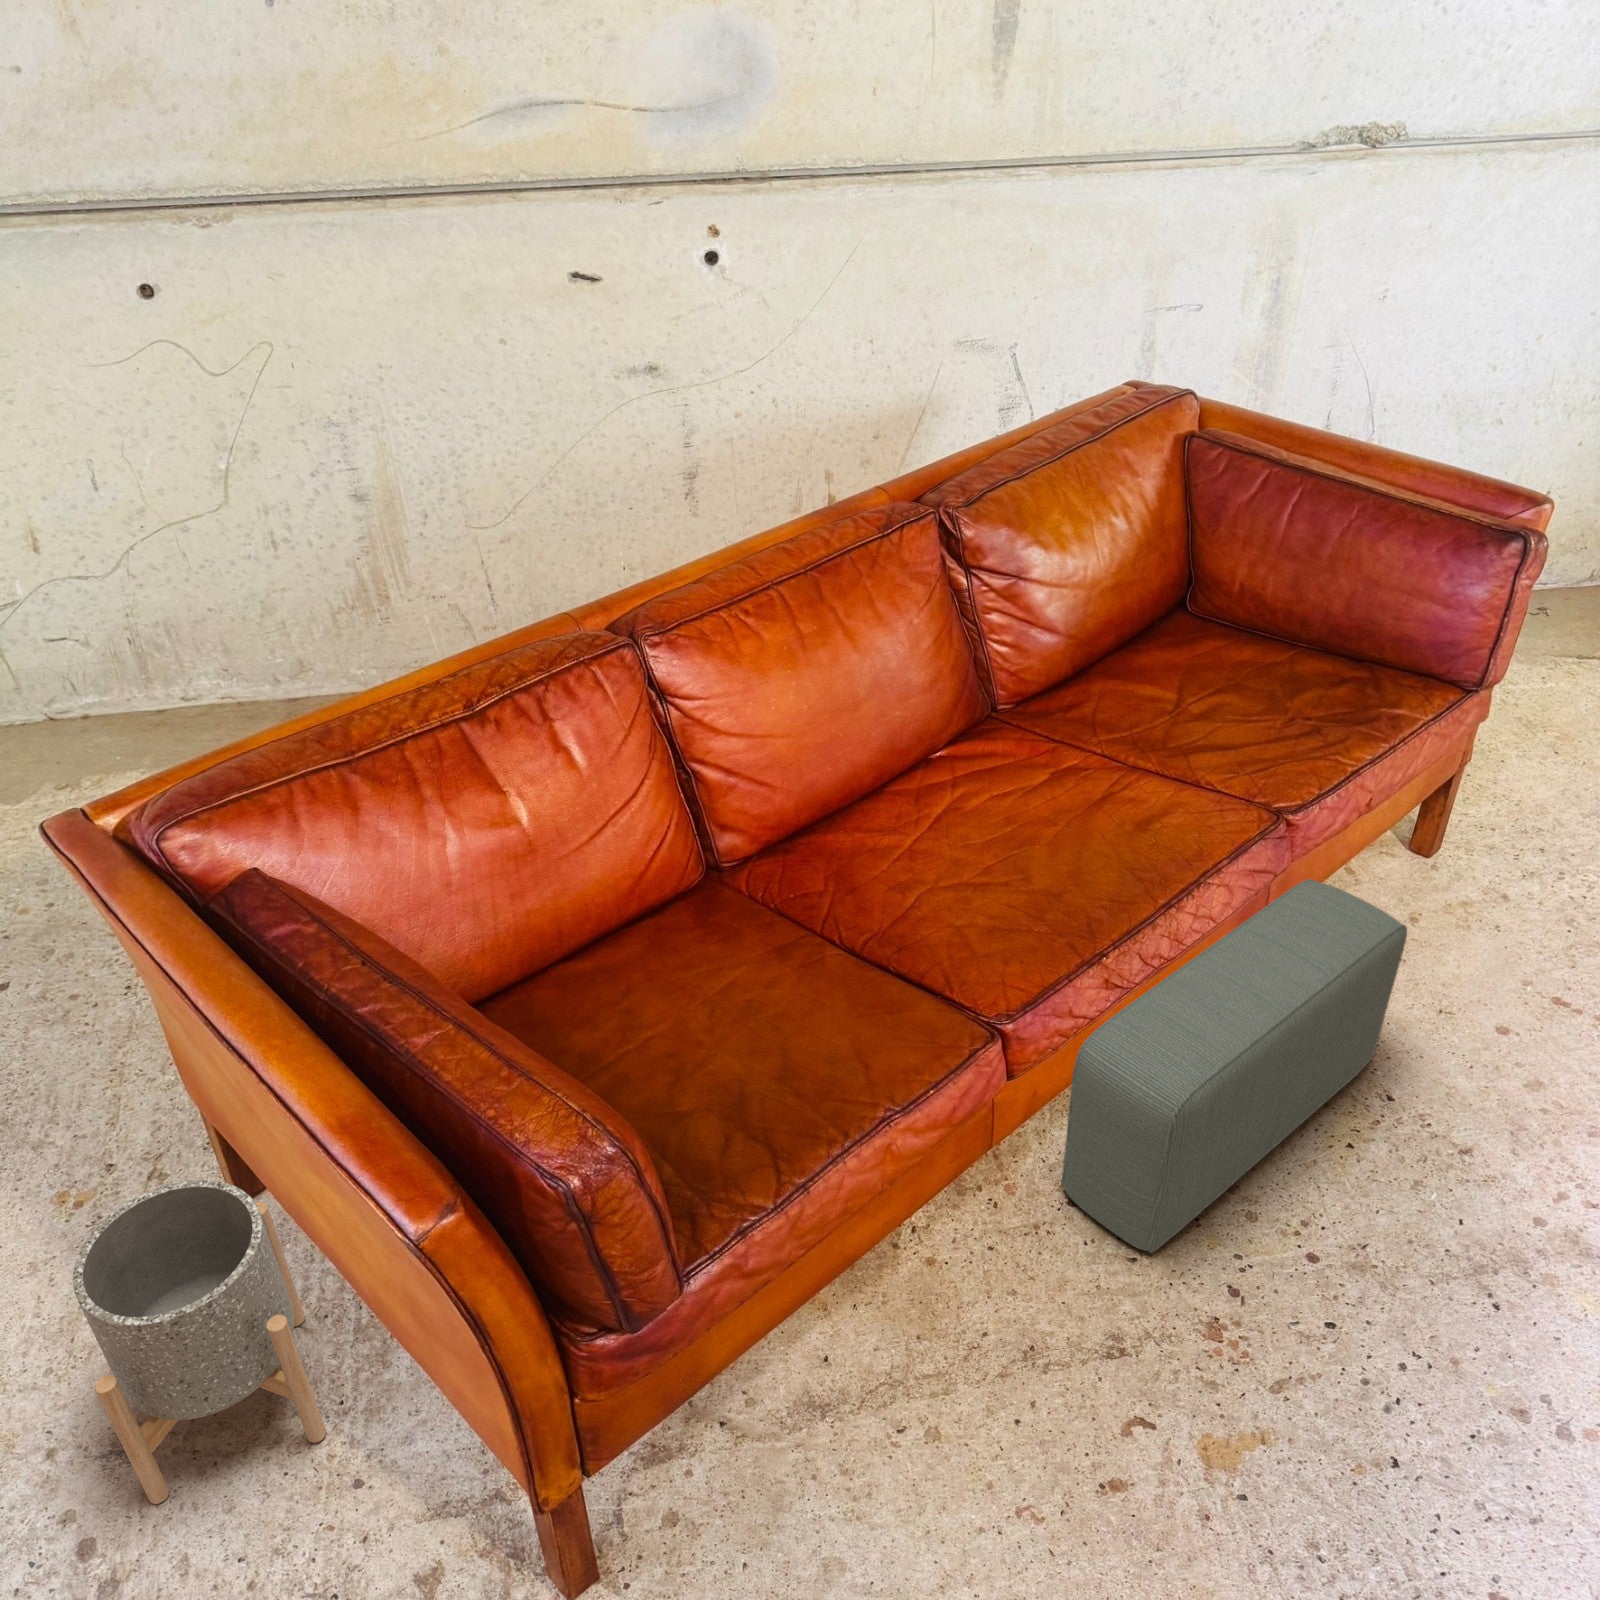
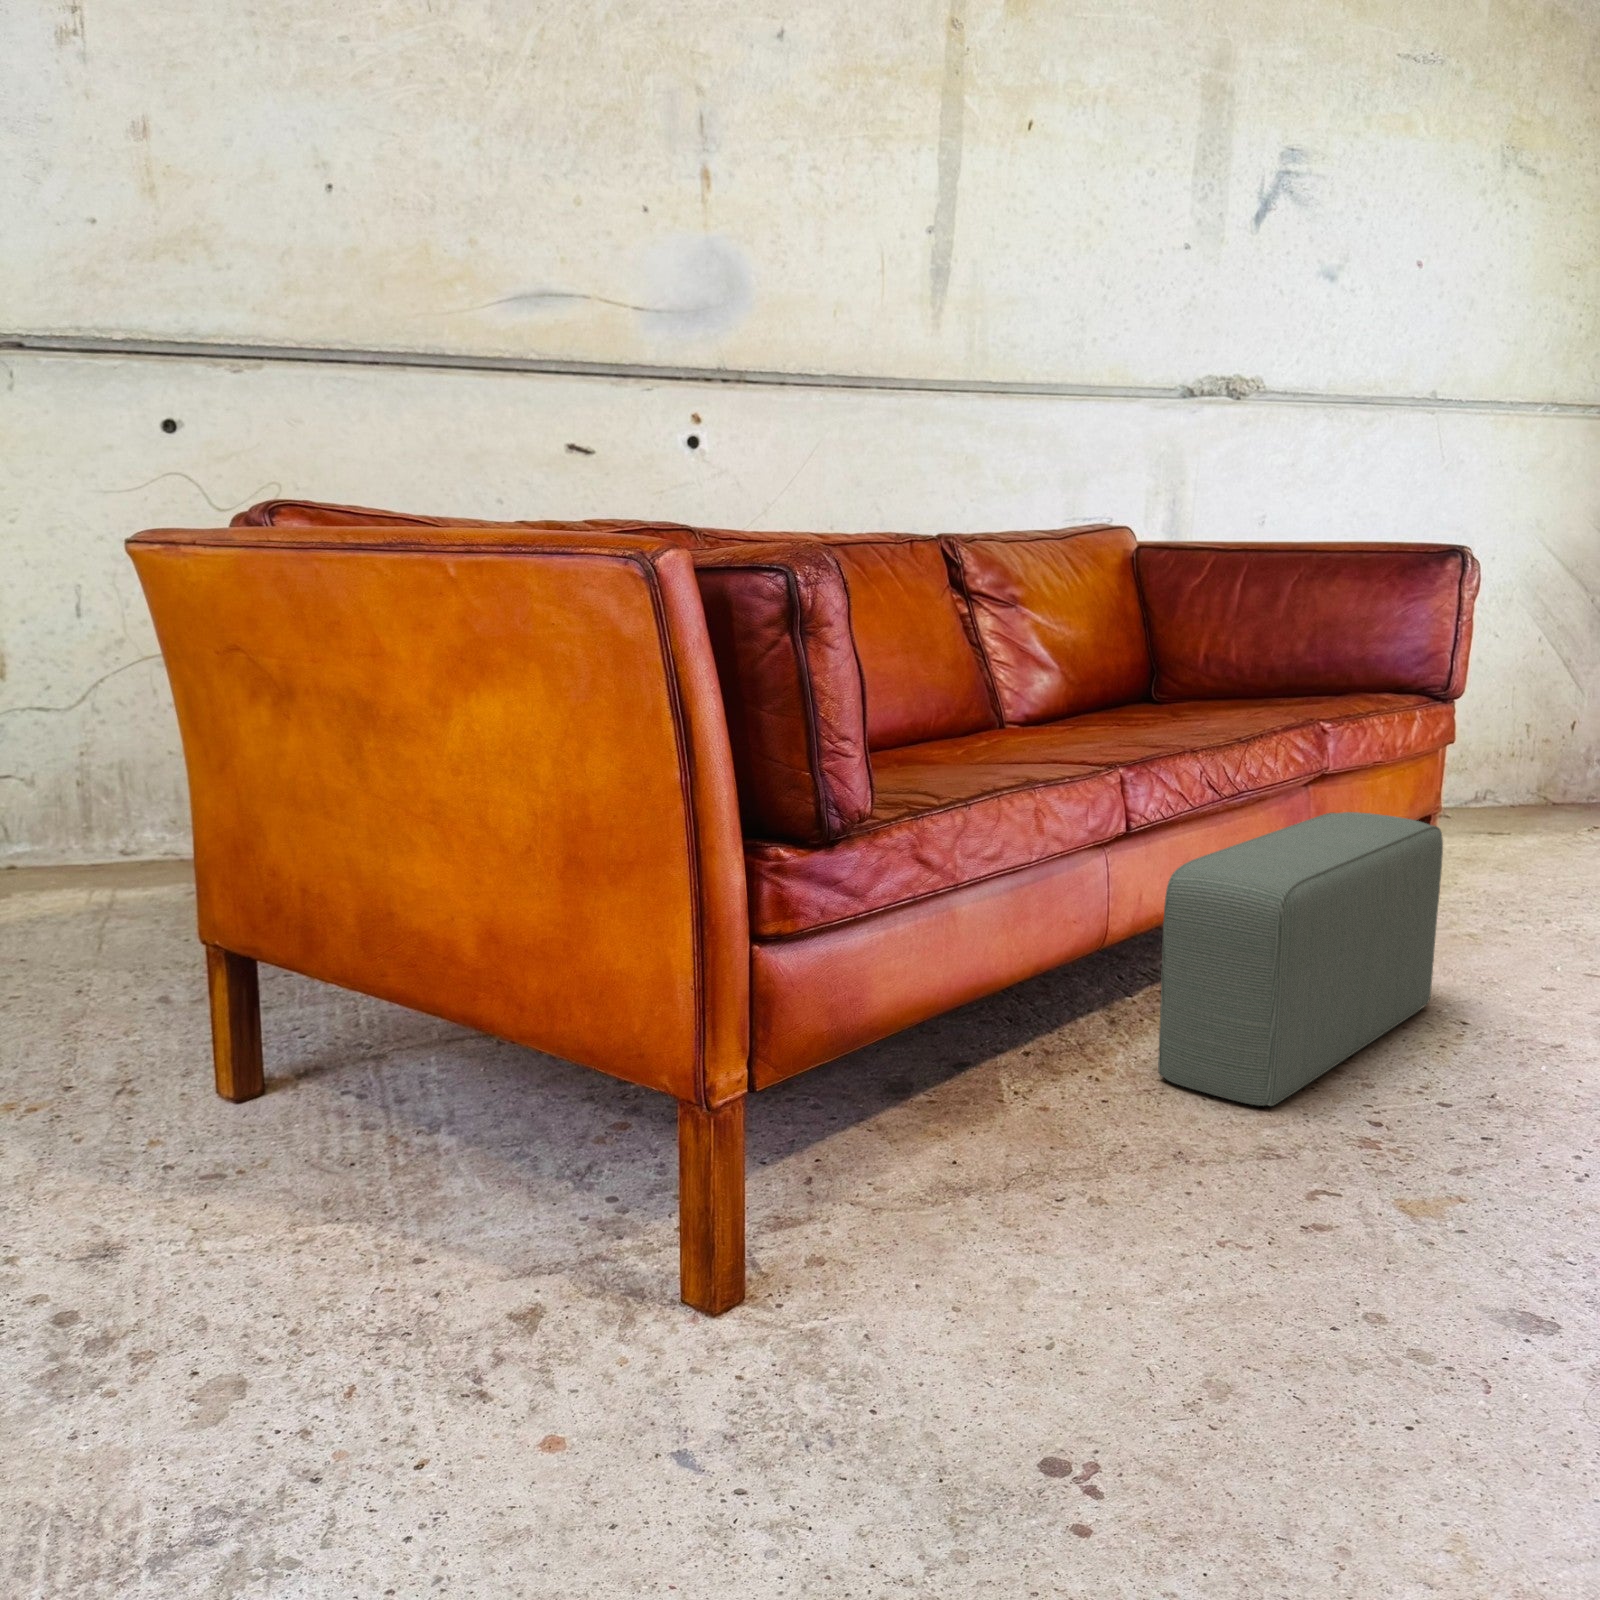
planter: present [73,1180,326,1504] -> none [124,937,383,1303]

